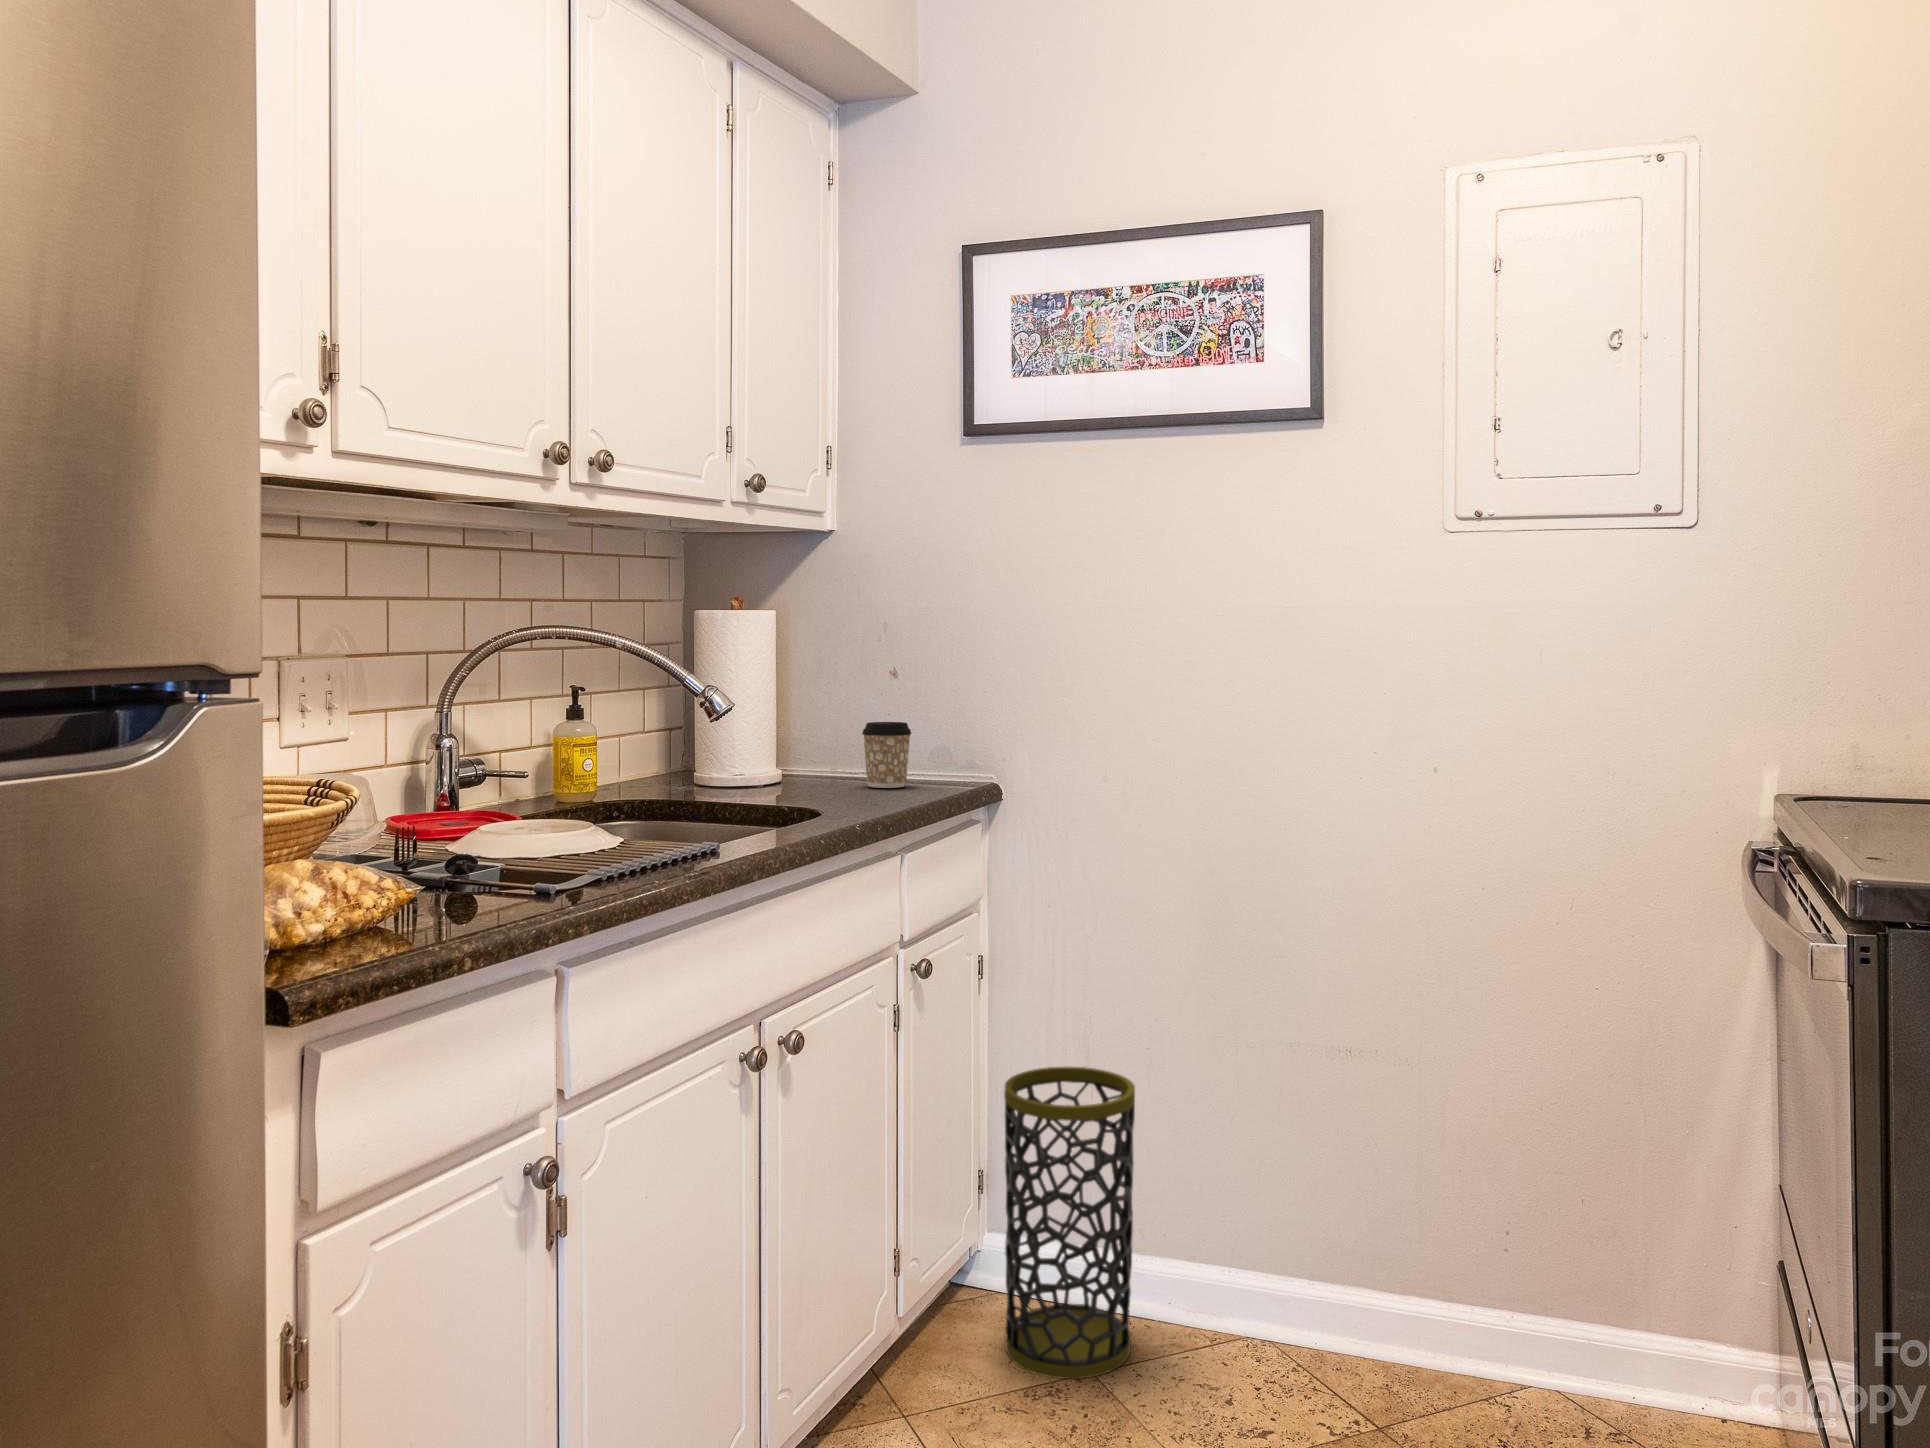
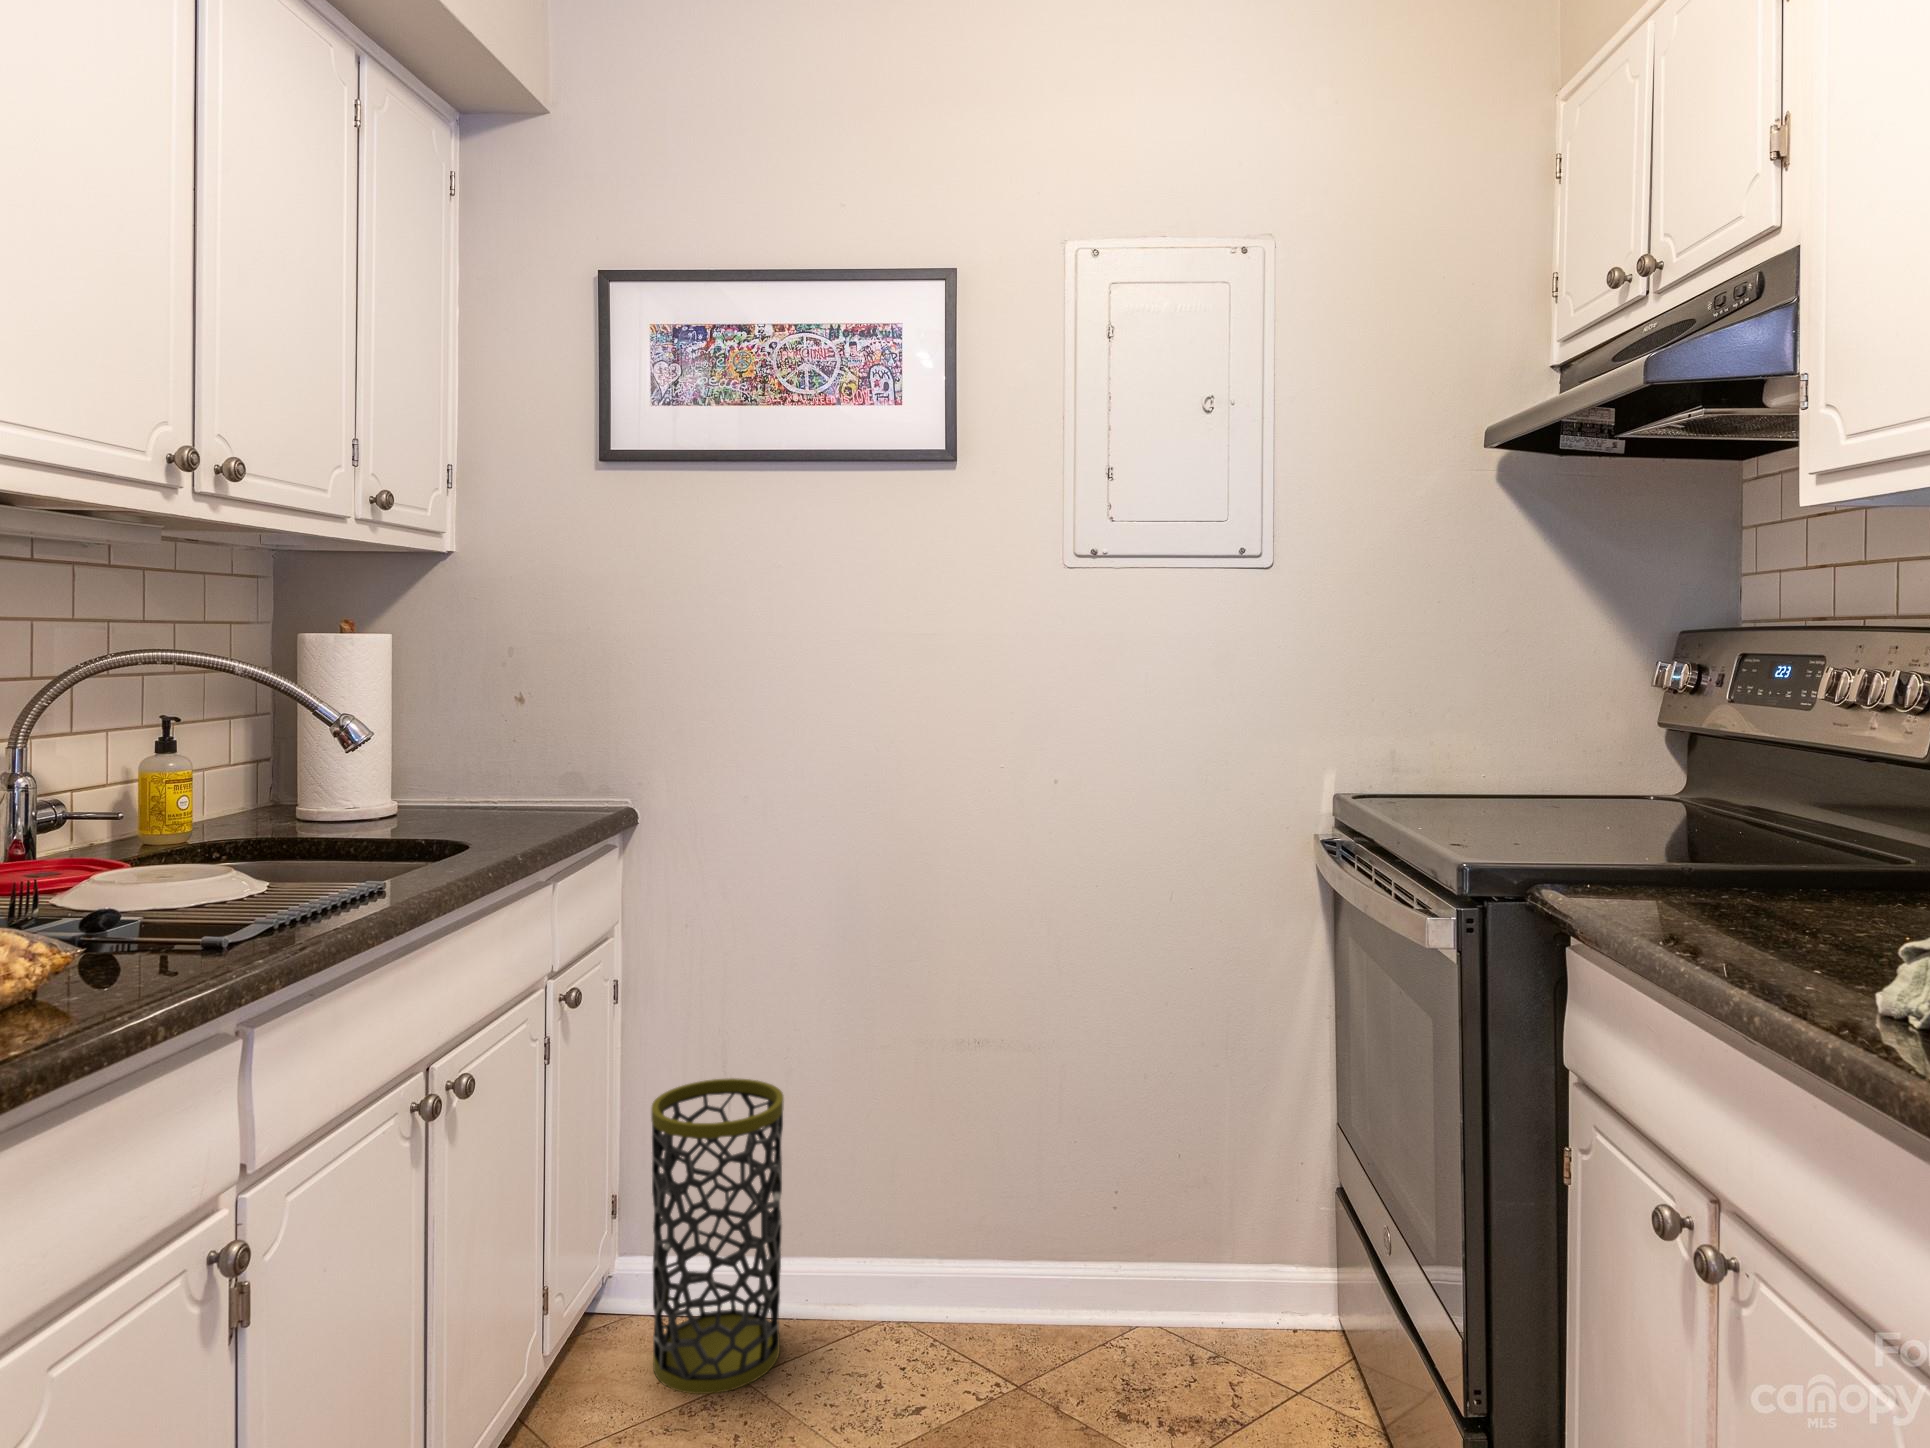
coffee cup: present [862,722,911,788] -> none [492,745,546,813]

